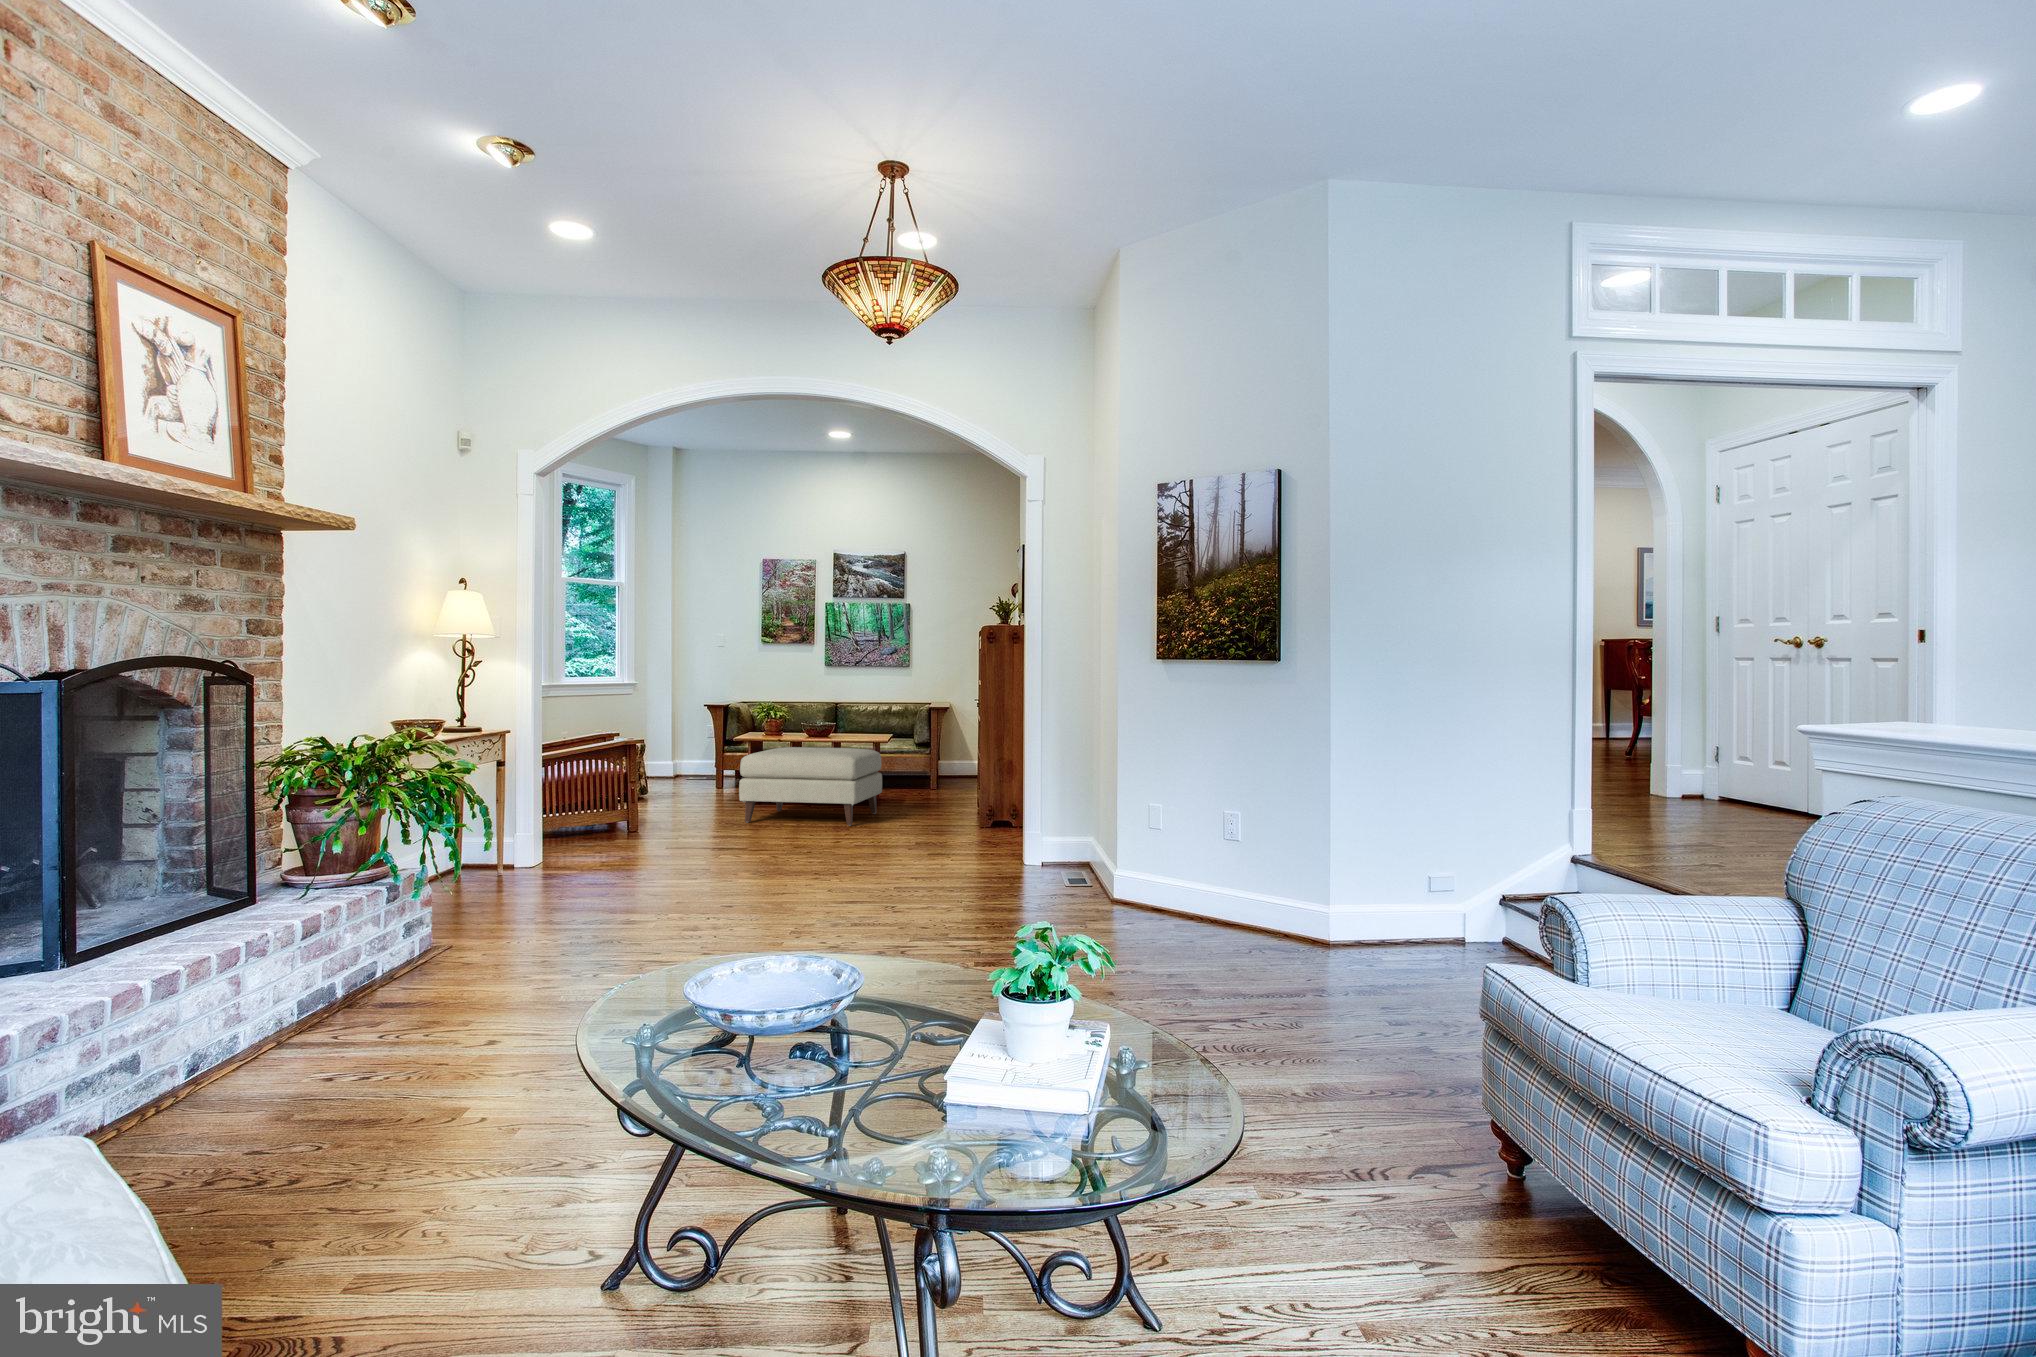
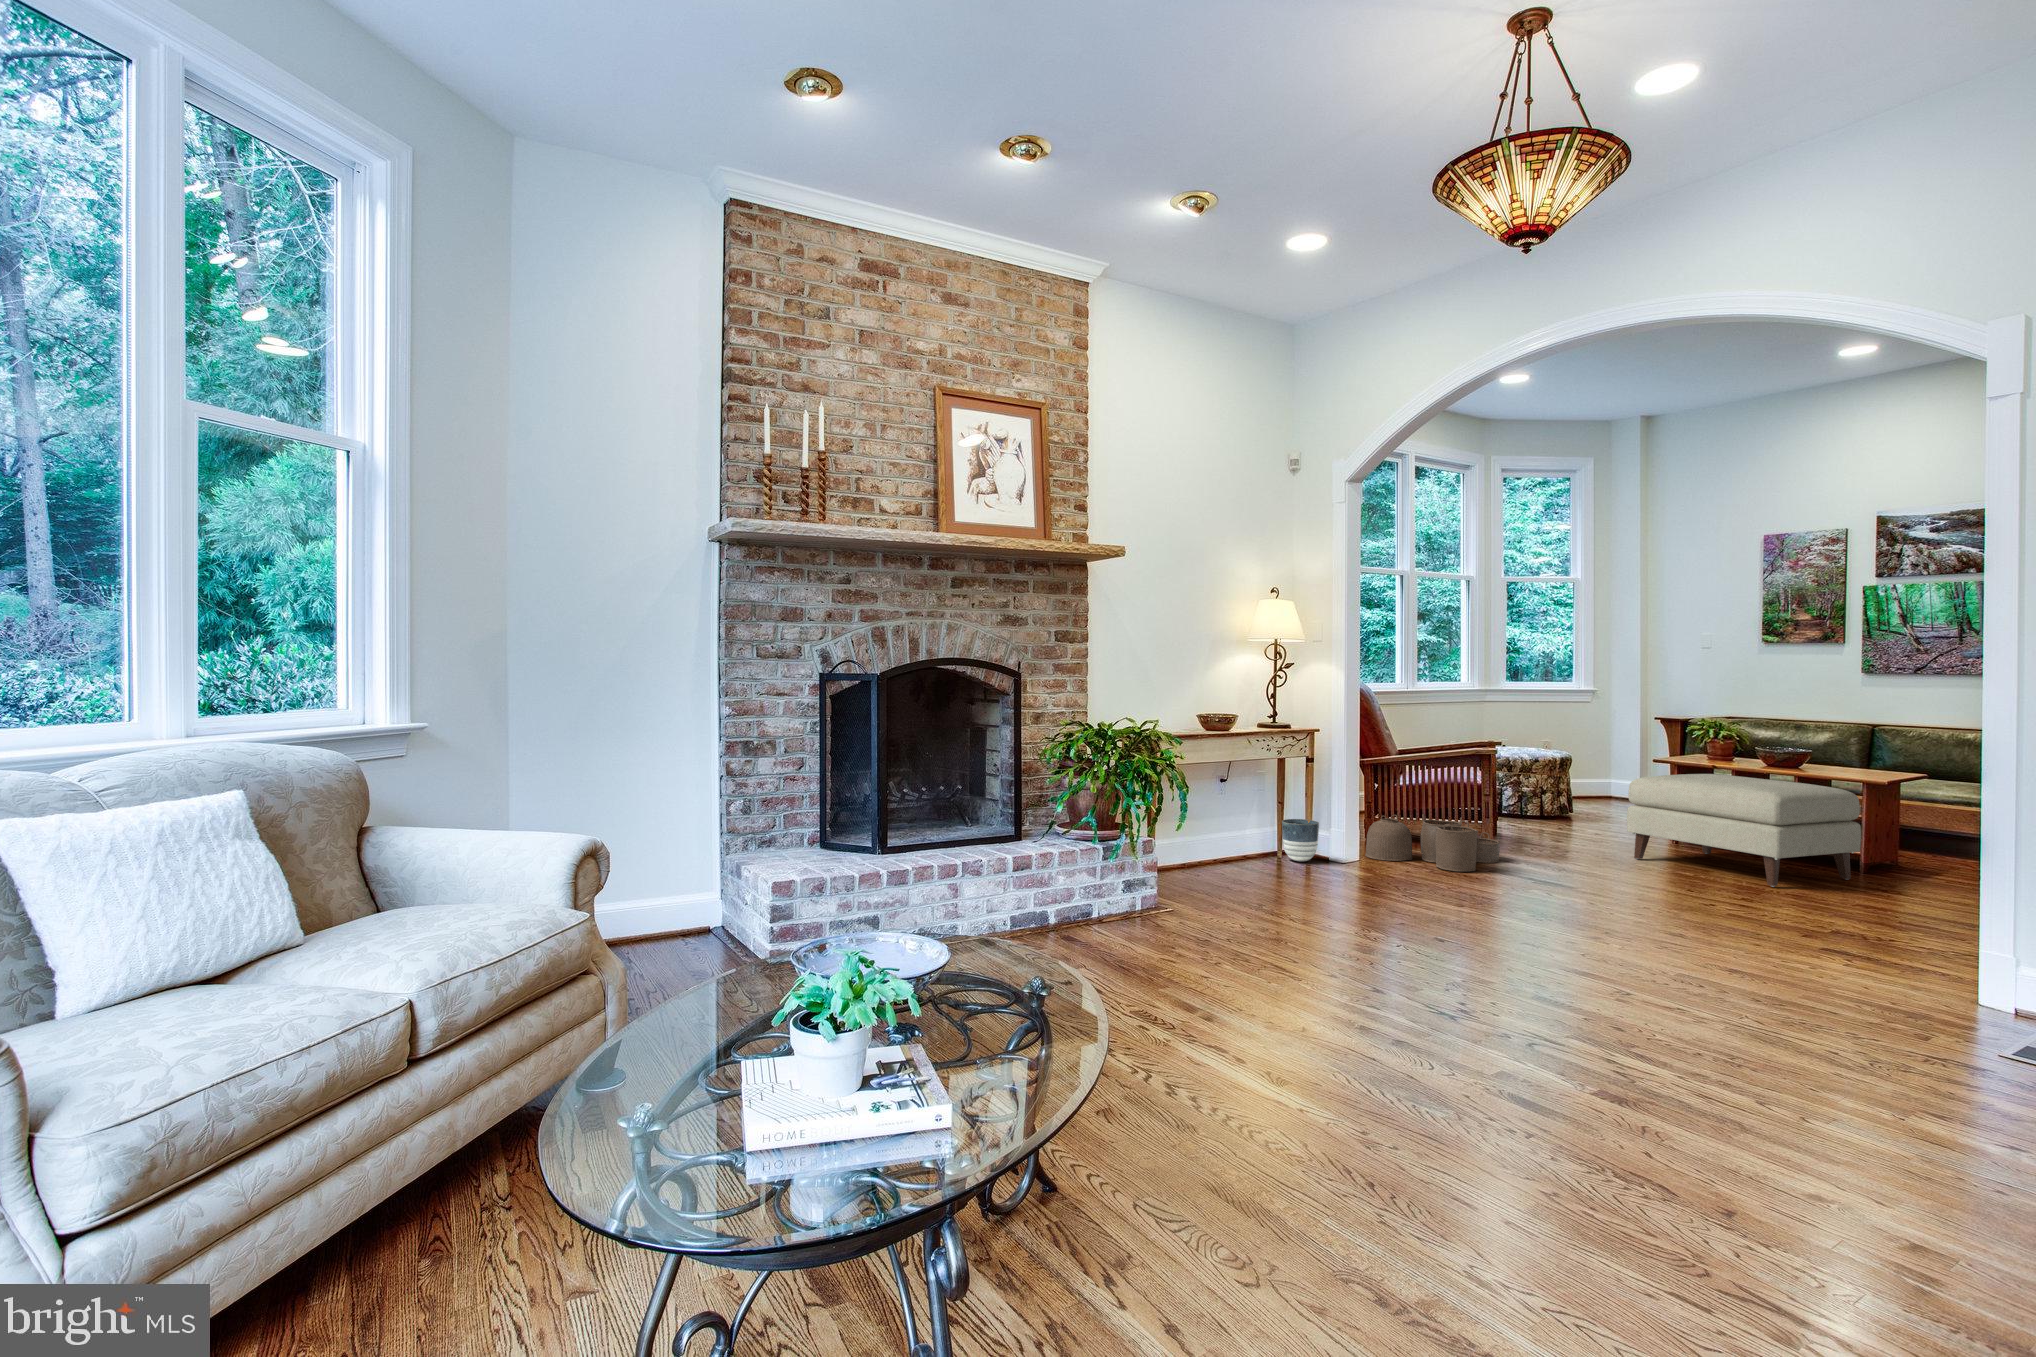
woven basket: none [543,806,662,860] -> present [1365,814,1500,871]
planter: none [470,830,513,876] -> present [1282,819,1319,861]

